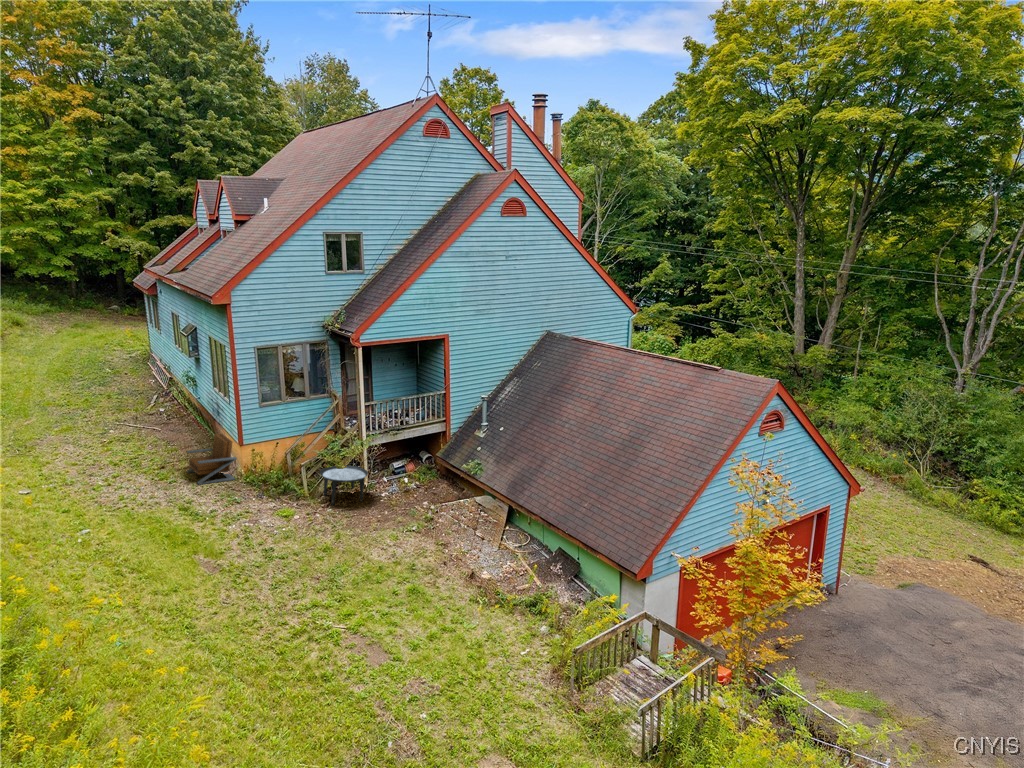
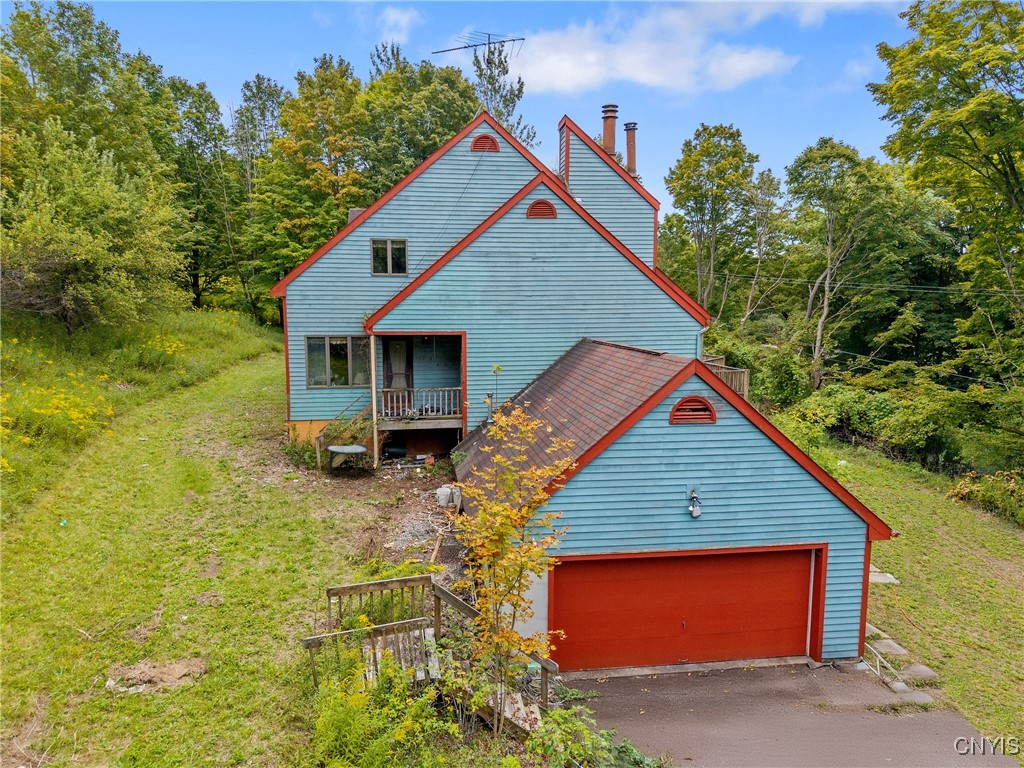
lounge chair: present [186,434,237,485] -> none [257,408,293,446]

